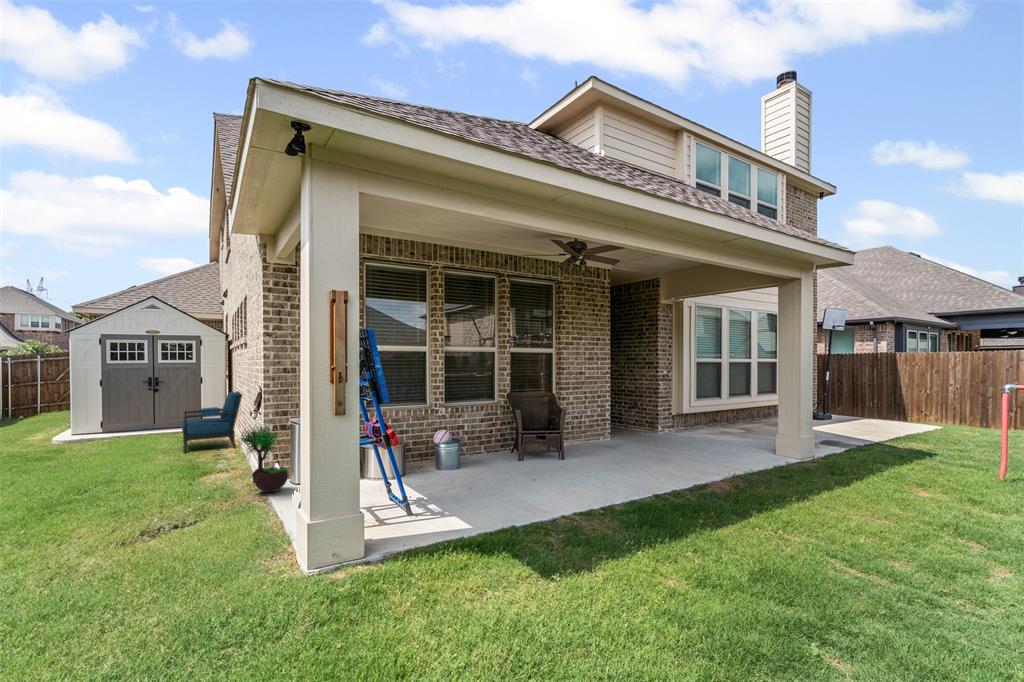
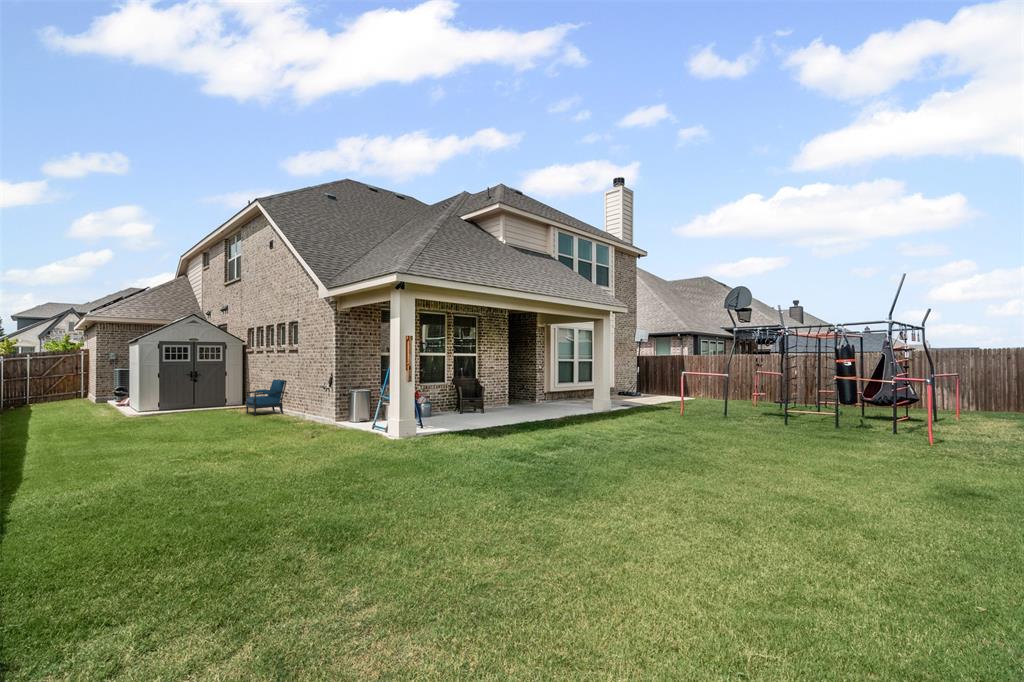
potted tree: present [239,424,288,492] -> none [322,390,348,427]

